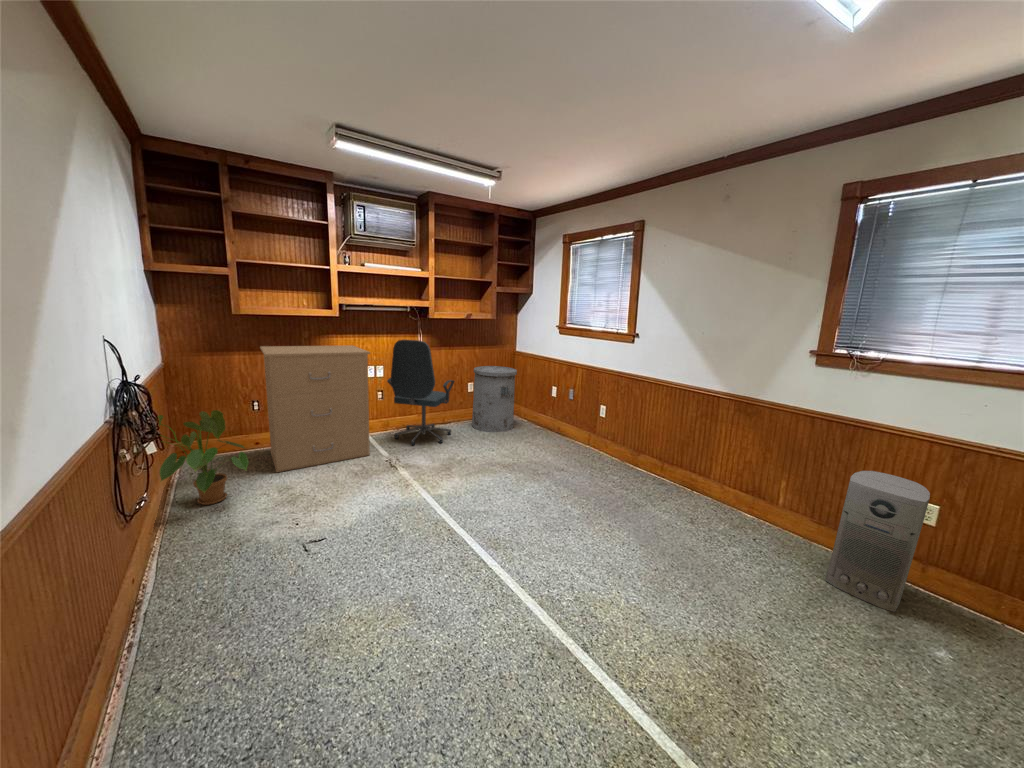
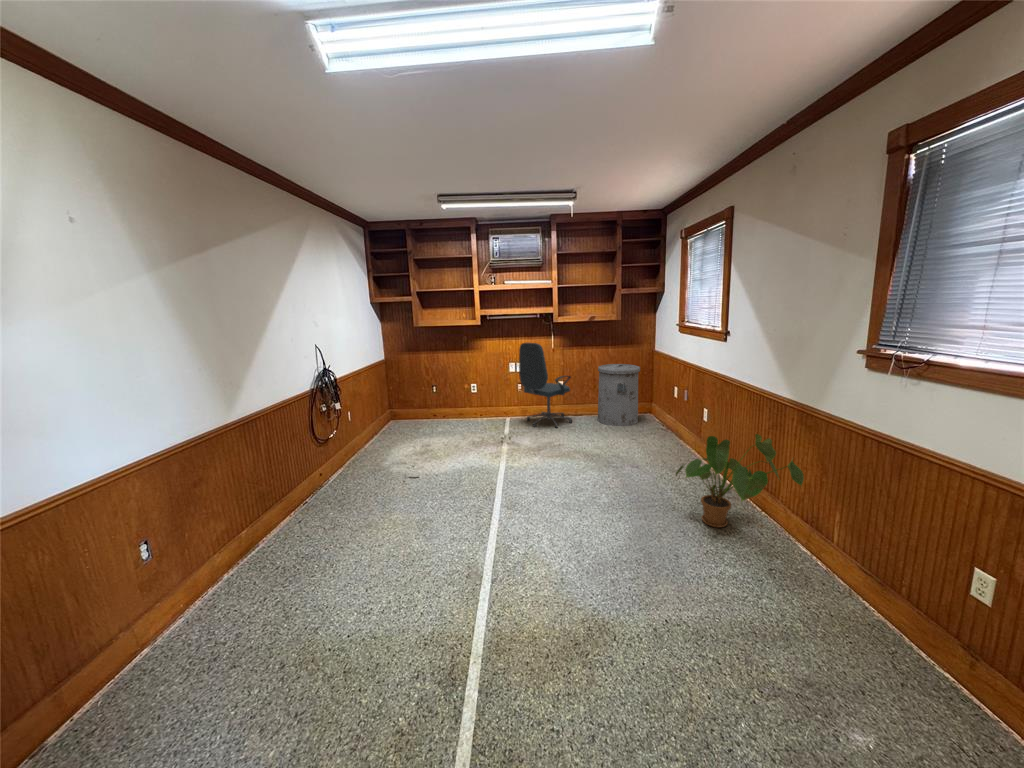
filing cabinet: present [260,345,370,472] -> none [433,348,501,431]
house plant: present [158,410,248,505] -> present [676,434,804,528]
air purifier: present [825,471,930,612] -> none [799,505,945,677]

